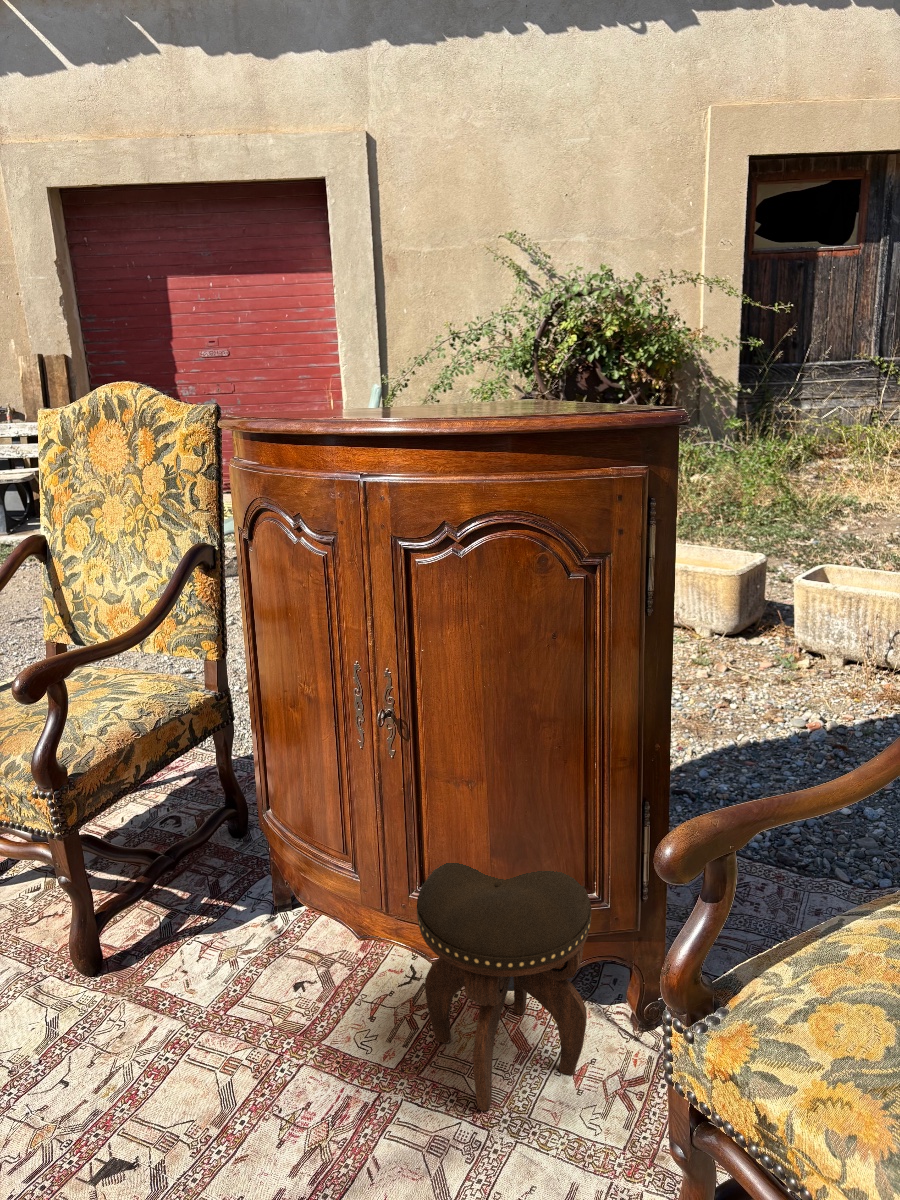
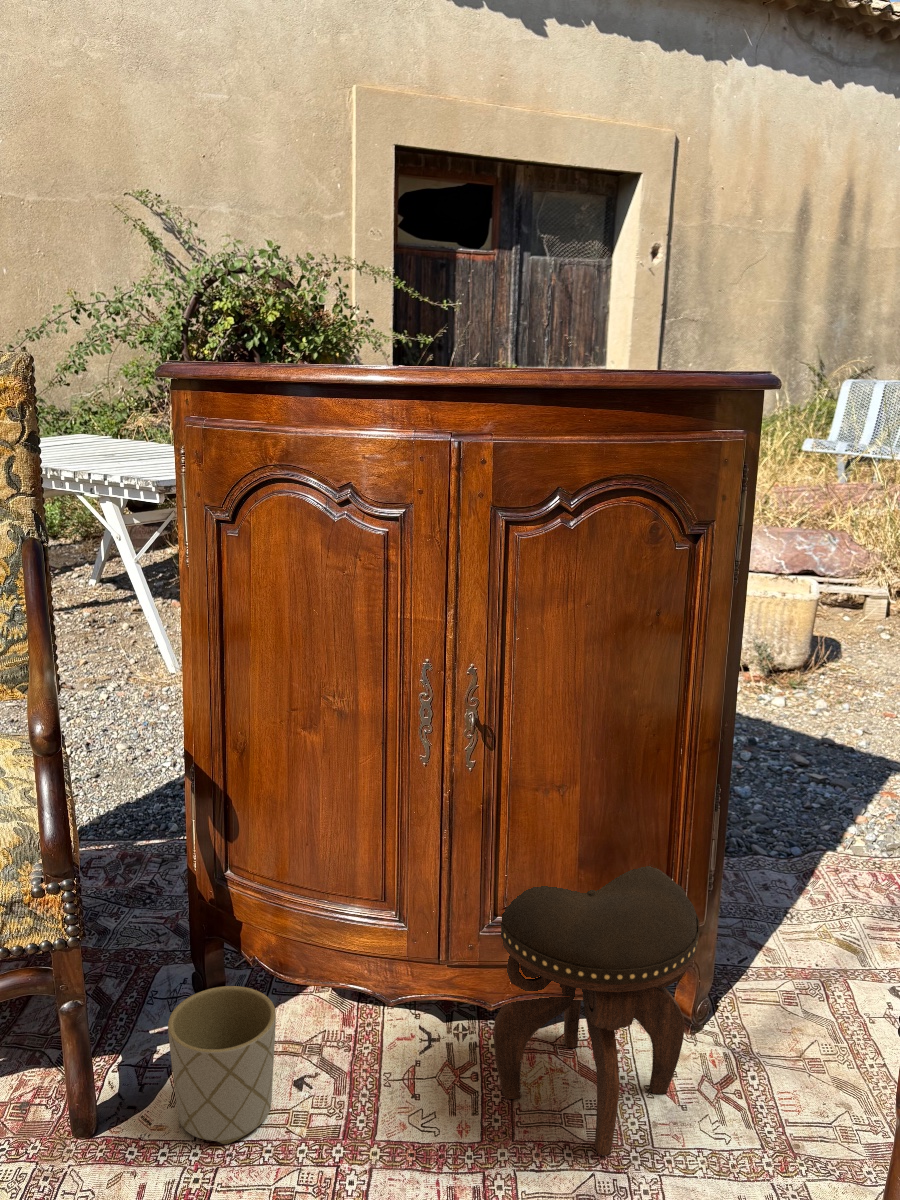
planter: none [191,899,272,1016] -> present [168,986,276,1144]

